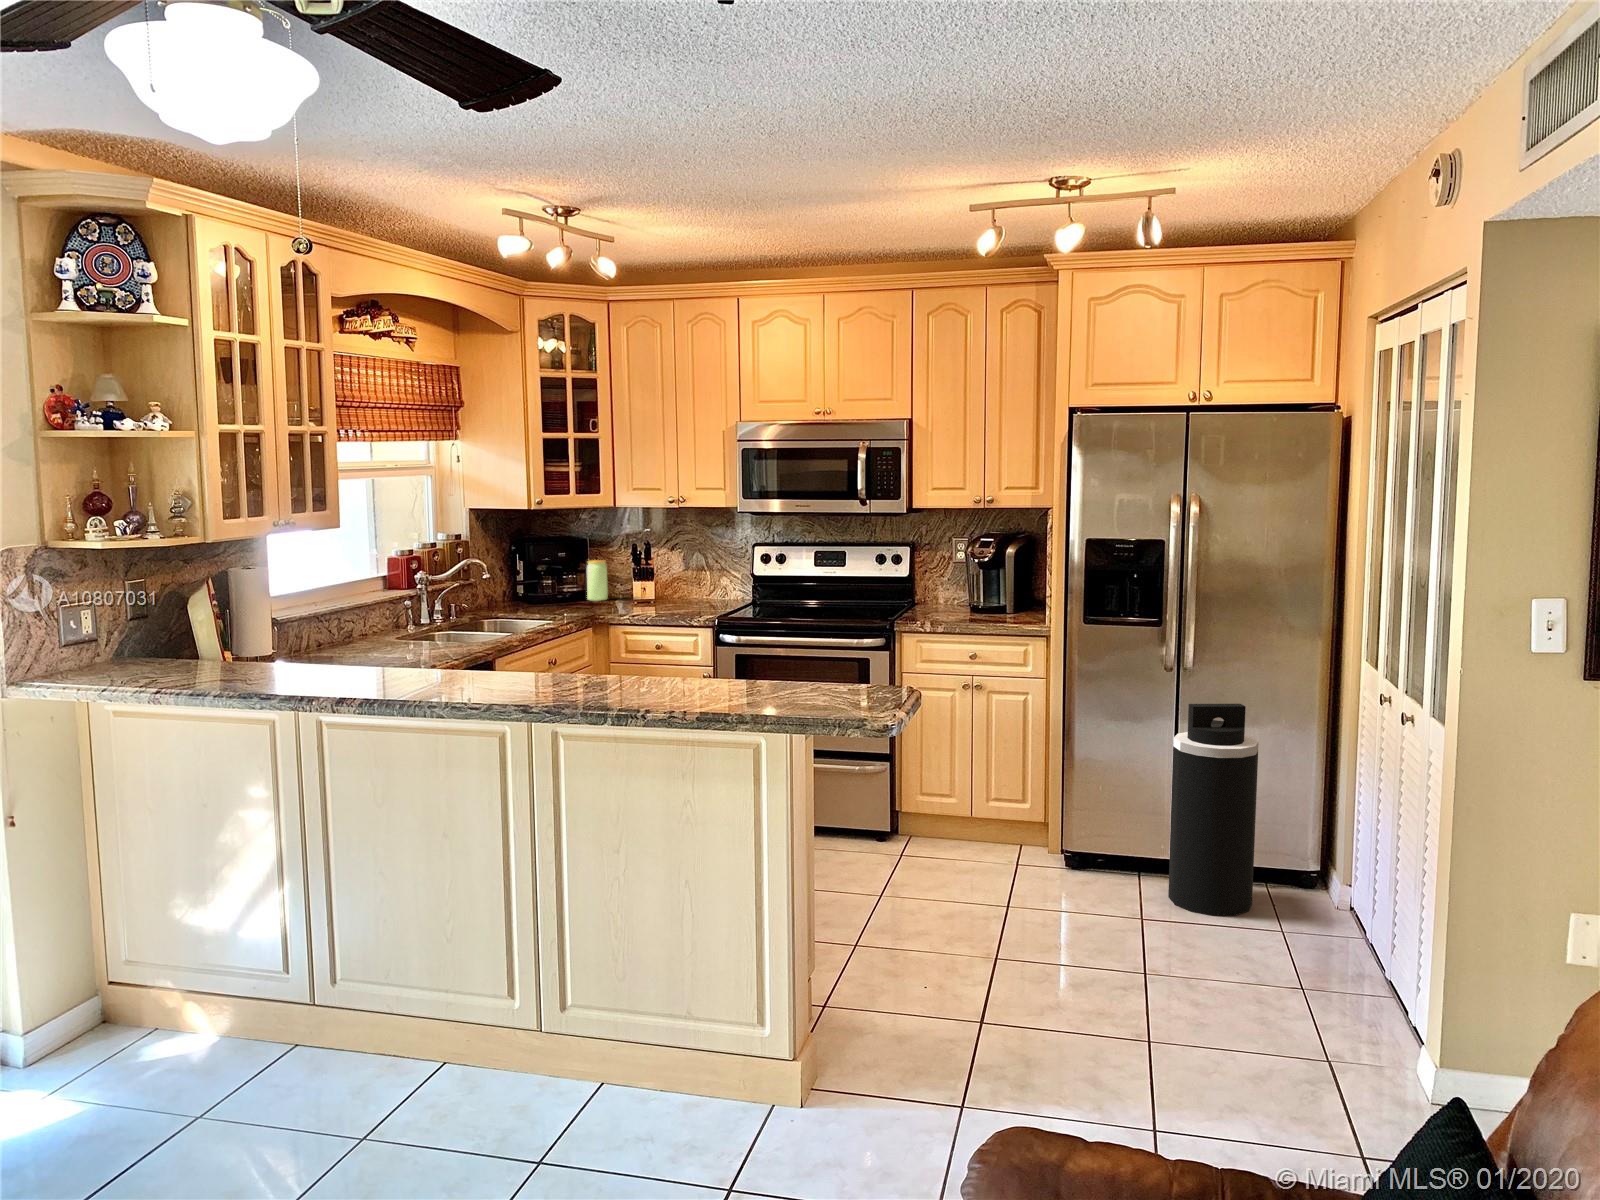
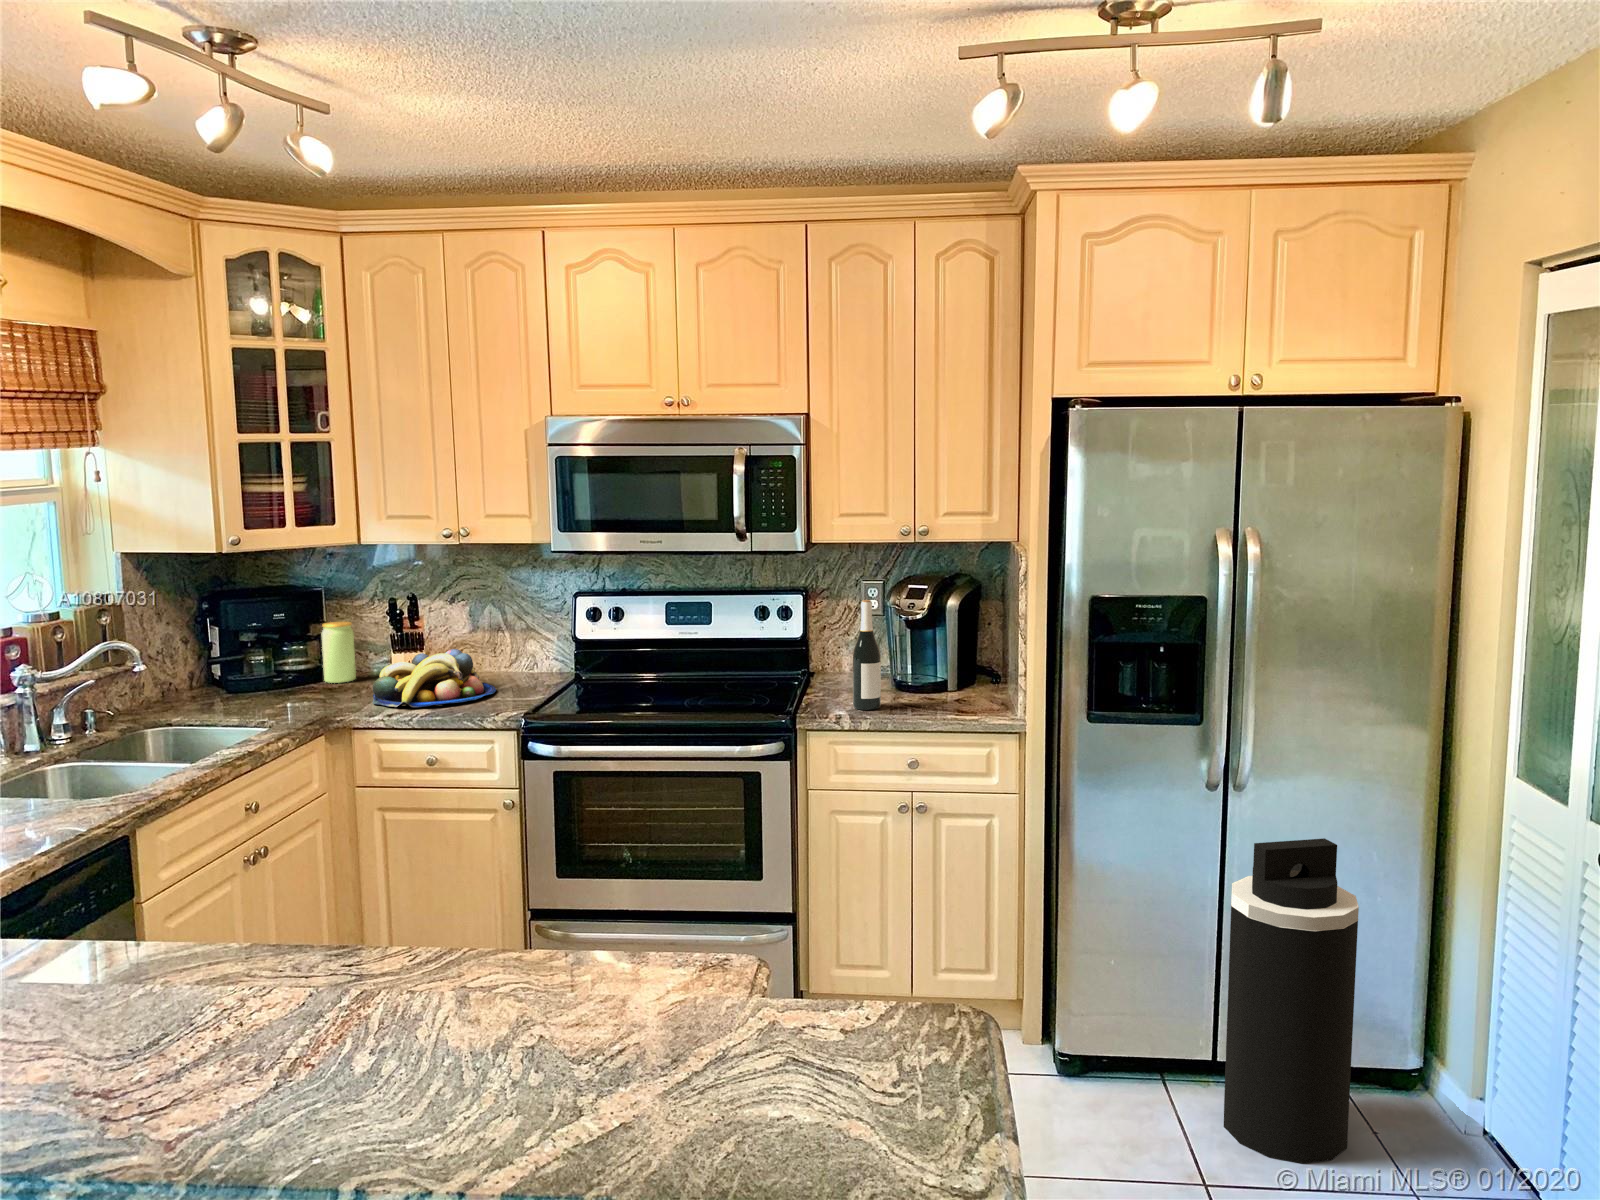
wine bottle: none [937,546,956,621] -> present [853,600,881,710]
fruit bowl: none [620,578,700,612] -> present [372,649,496,707]

